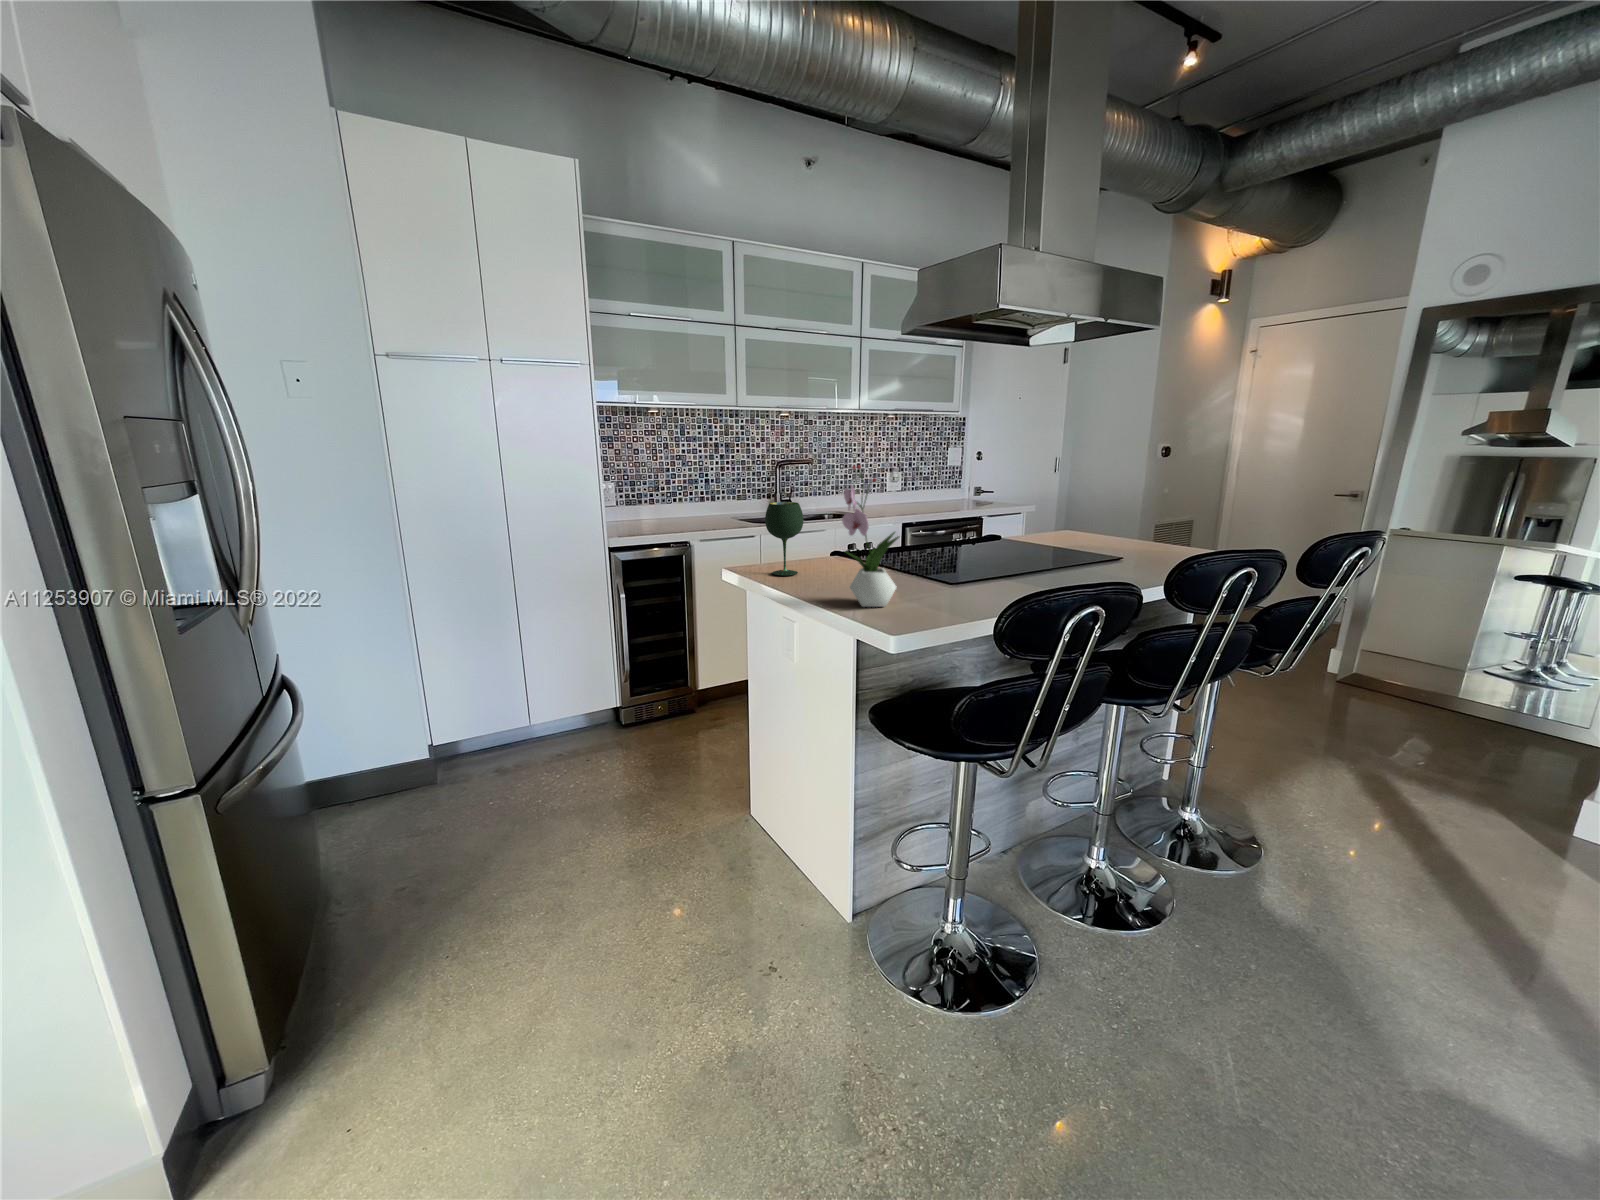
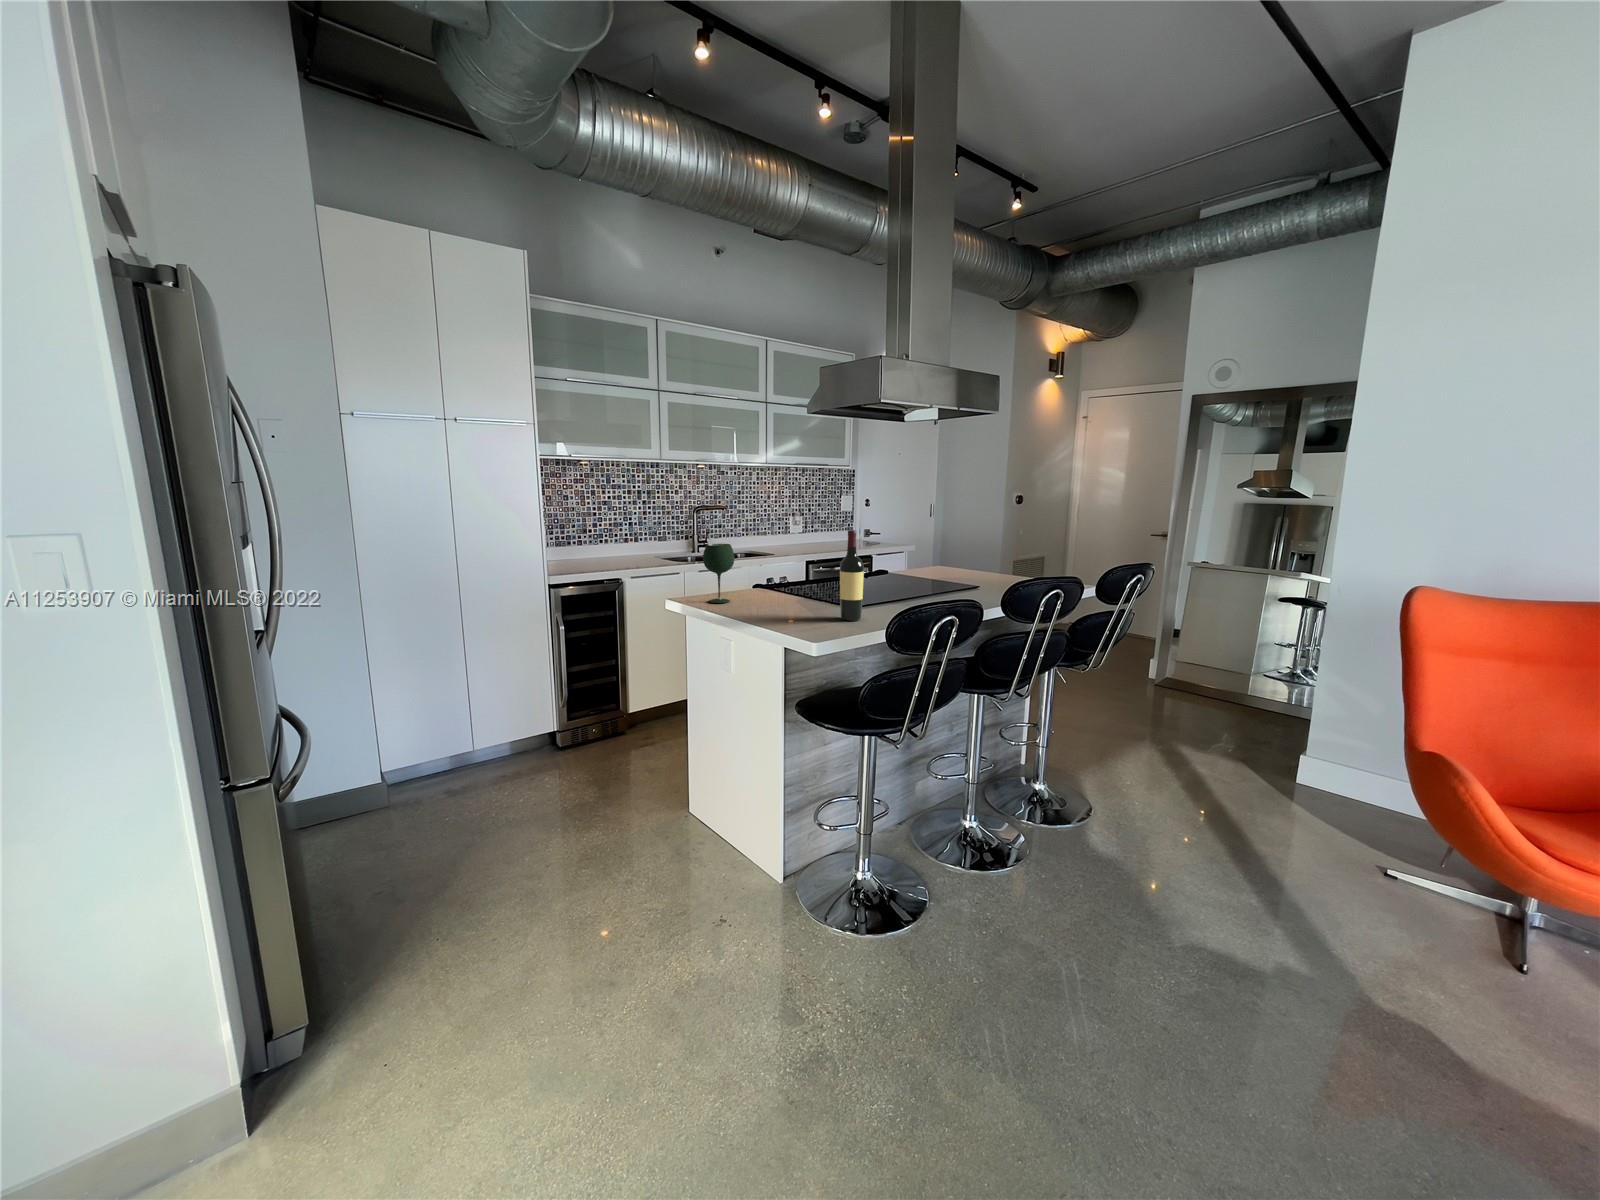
flower arrangement: present [842,465,899,607] -> none [771,516,816,623]
wine bottle: none [934,484,967,605] -> present [840,530,864,621]

